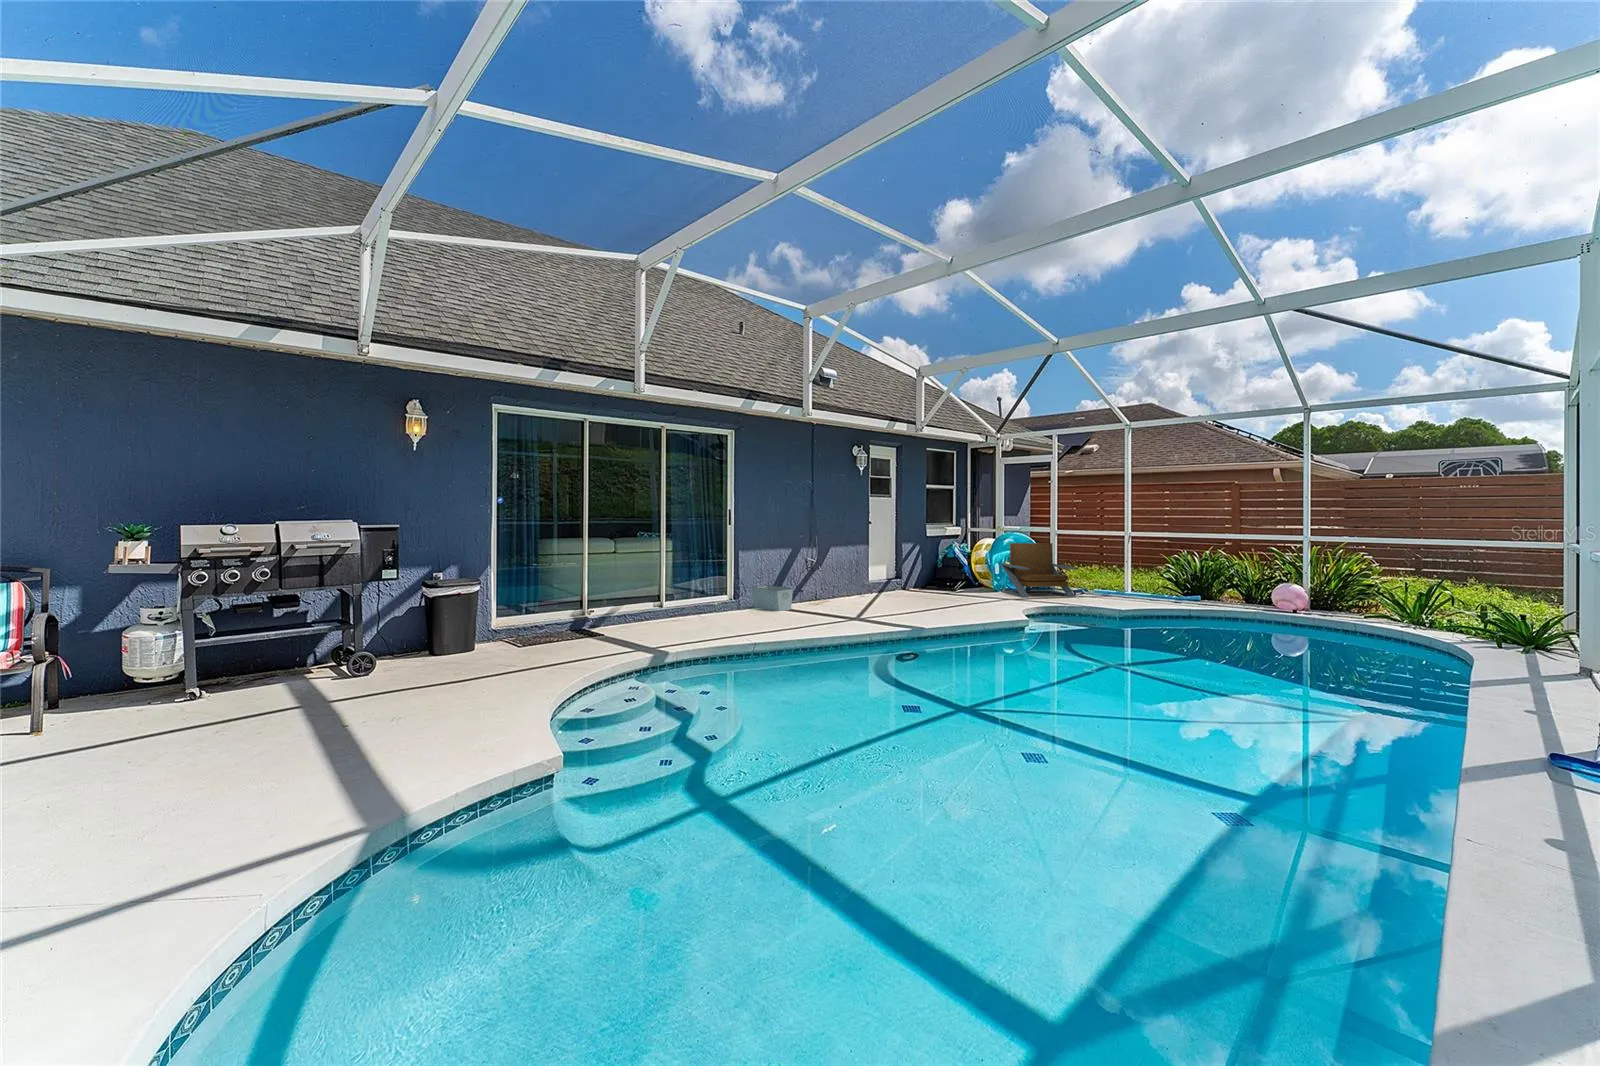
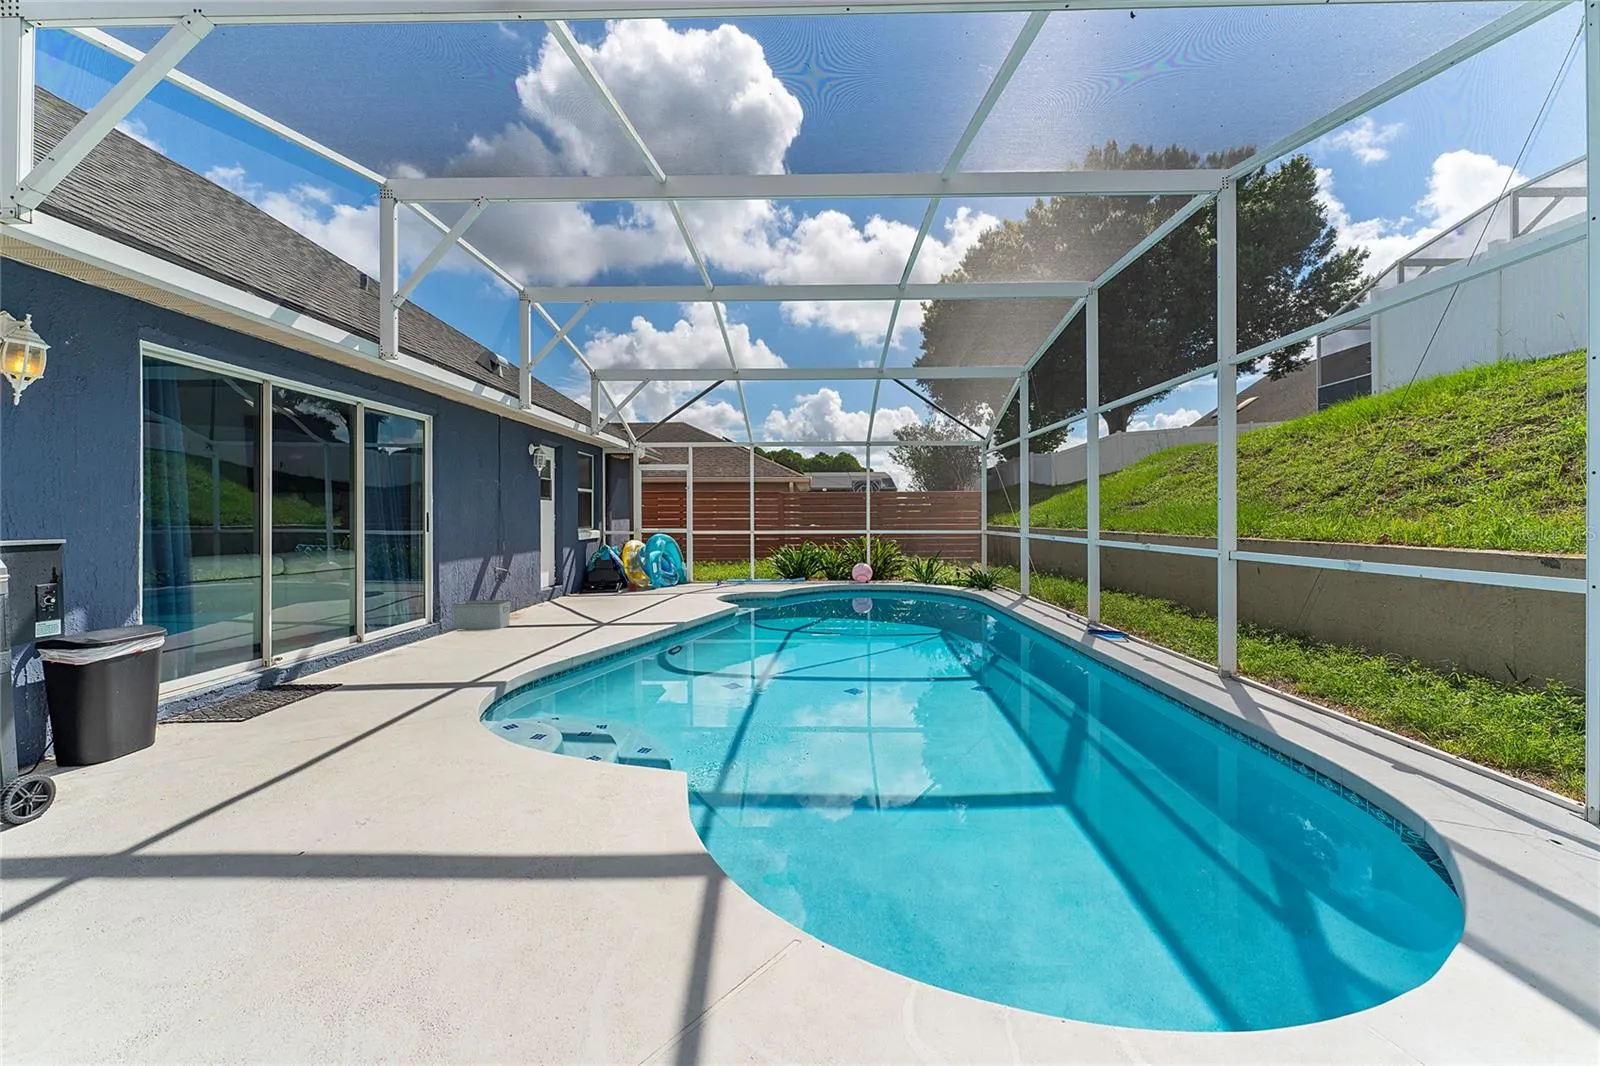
lounge chair: present [1001,543,1076,598] -> none [658,542,723,592]
potted tree: none [958,546,990,591] -> present [620,549,648,591]

